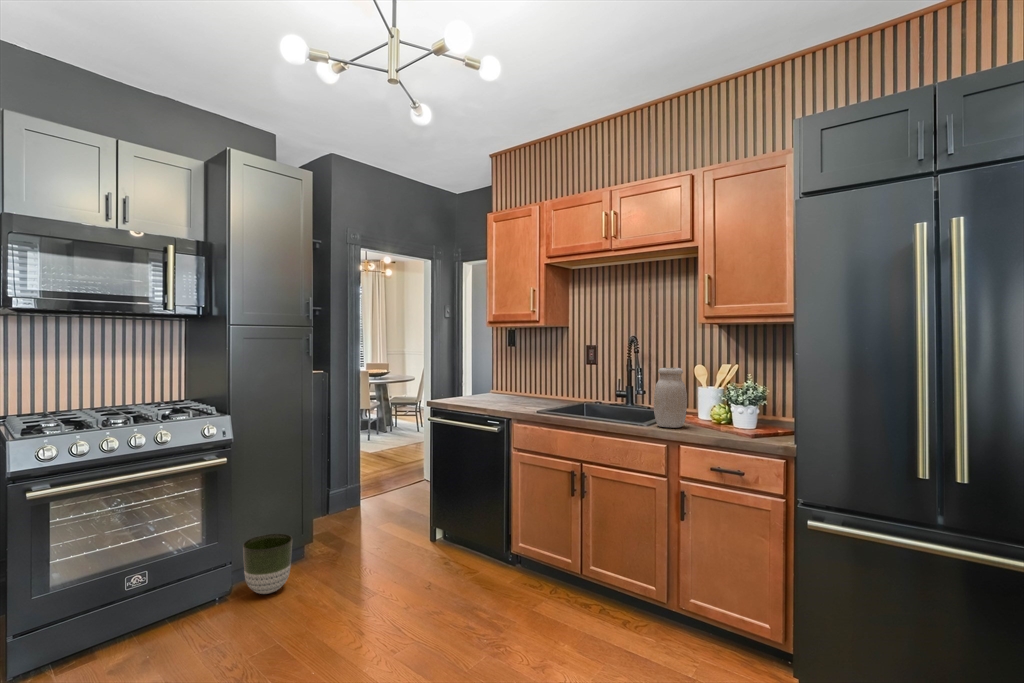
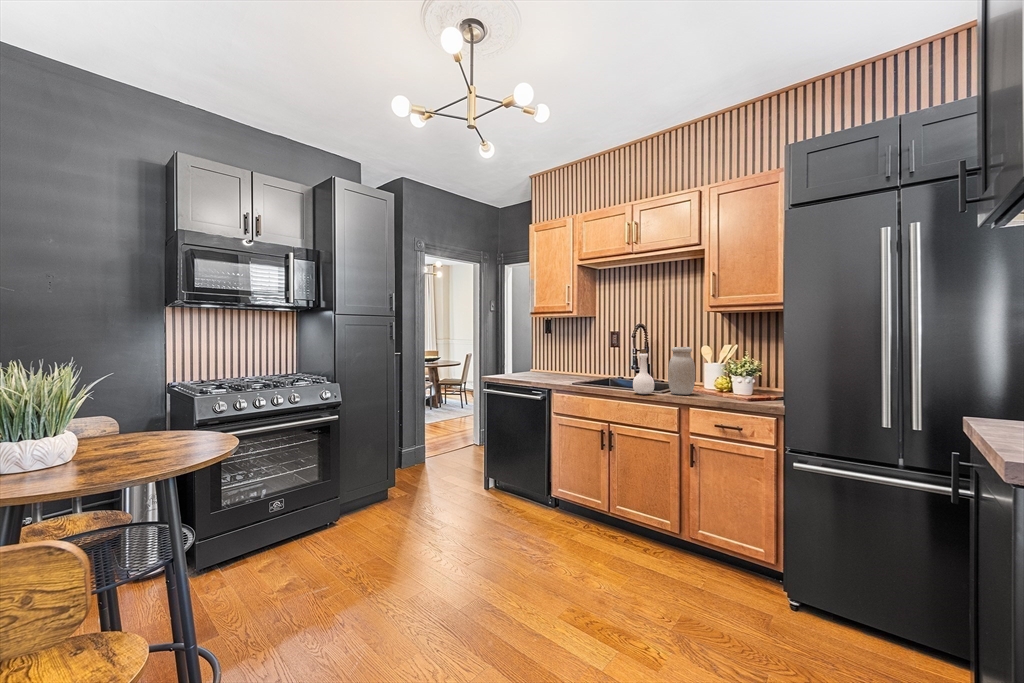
bottle: none [610,371,637,427] -> present [633,350,654,394]
planter: present [243,534,292,594] -> none [348,477,384,522]

